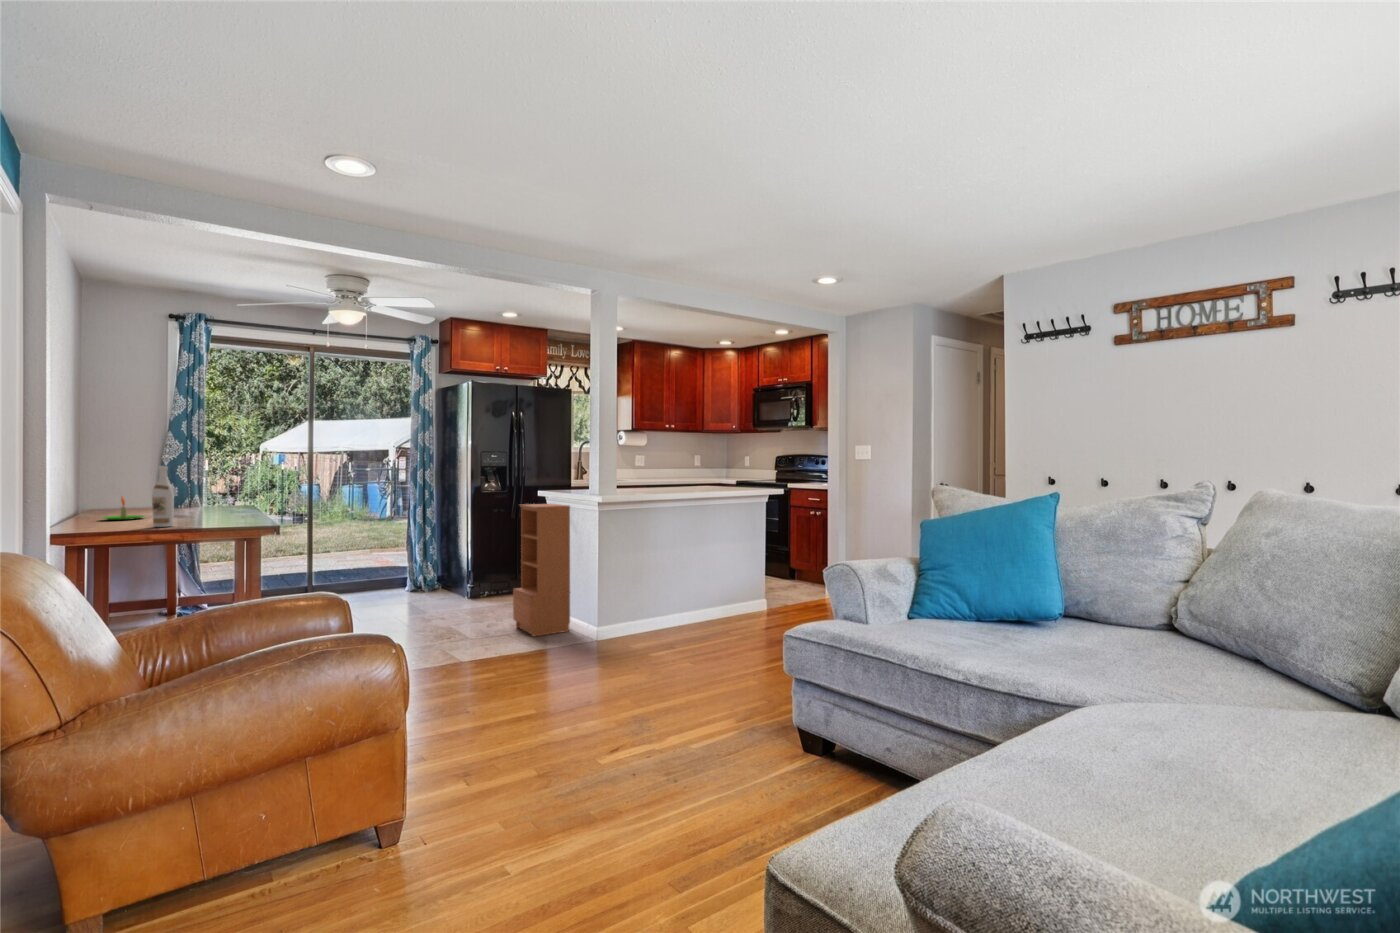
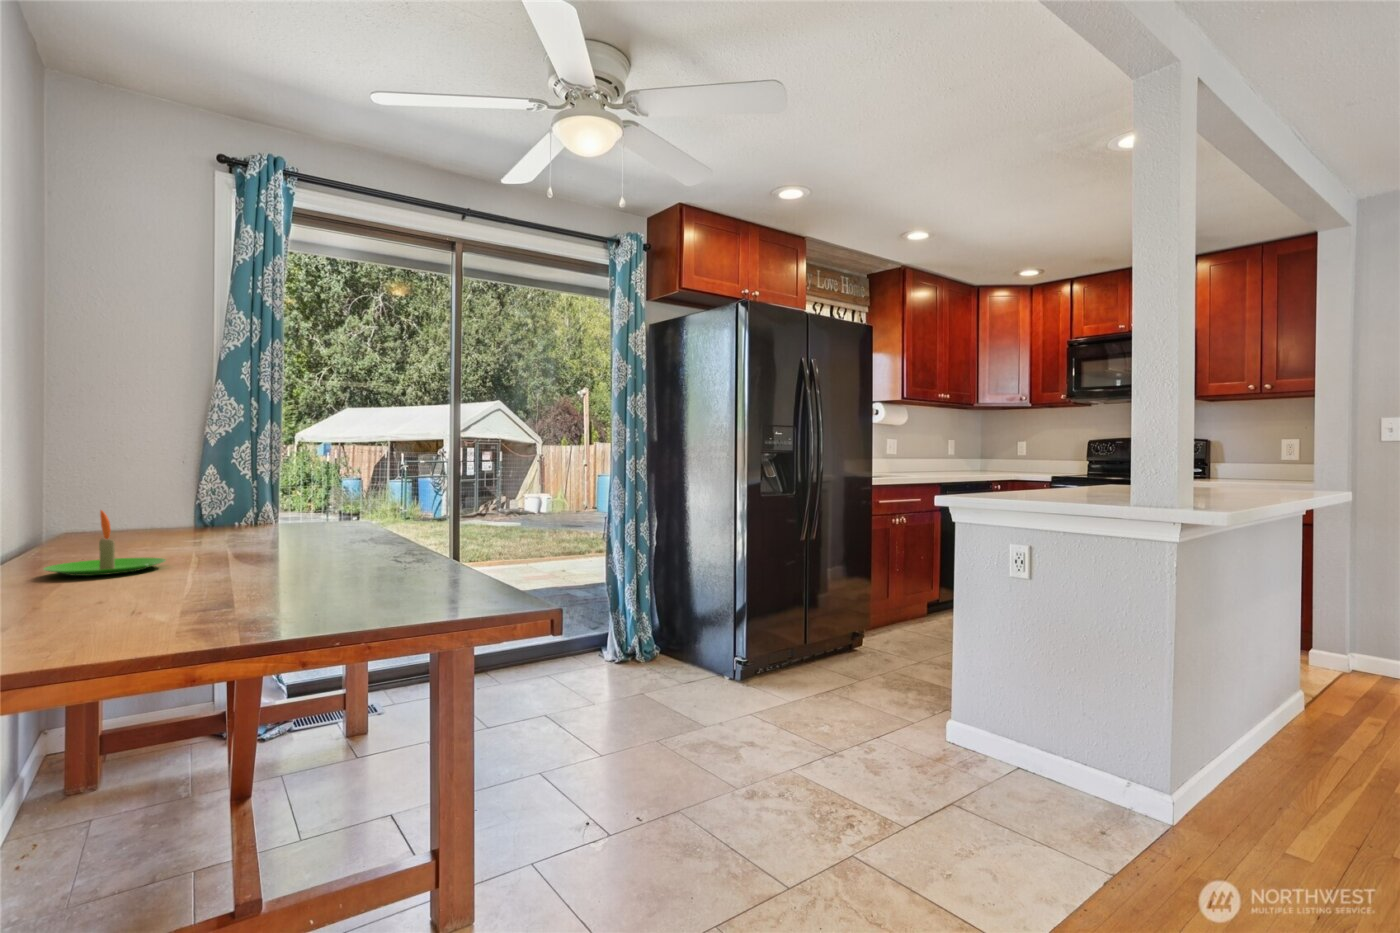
wine bottle: present [152,466,174,527] -> none [172,416,242,623]
bookcase: present [513,504,570,636] -> none [958,522,1109,841]

